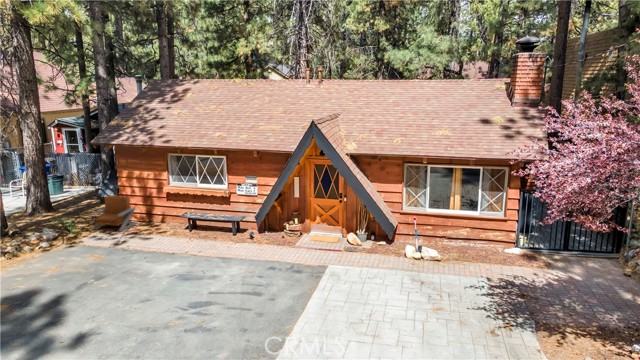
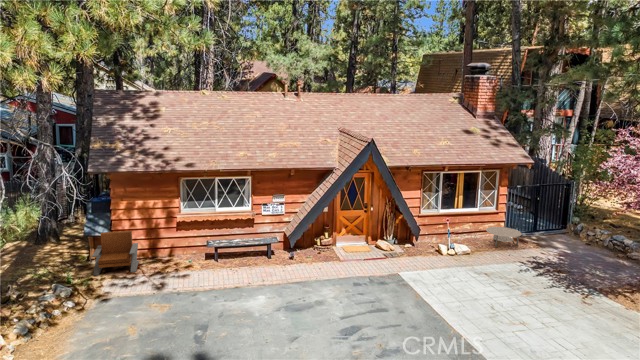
round table: none [482,236,527,265] -> present [486,227,522,248]

